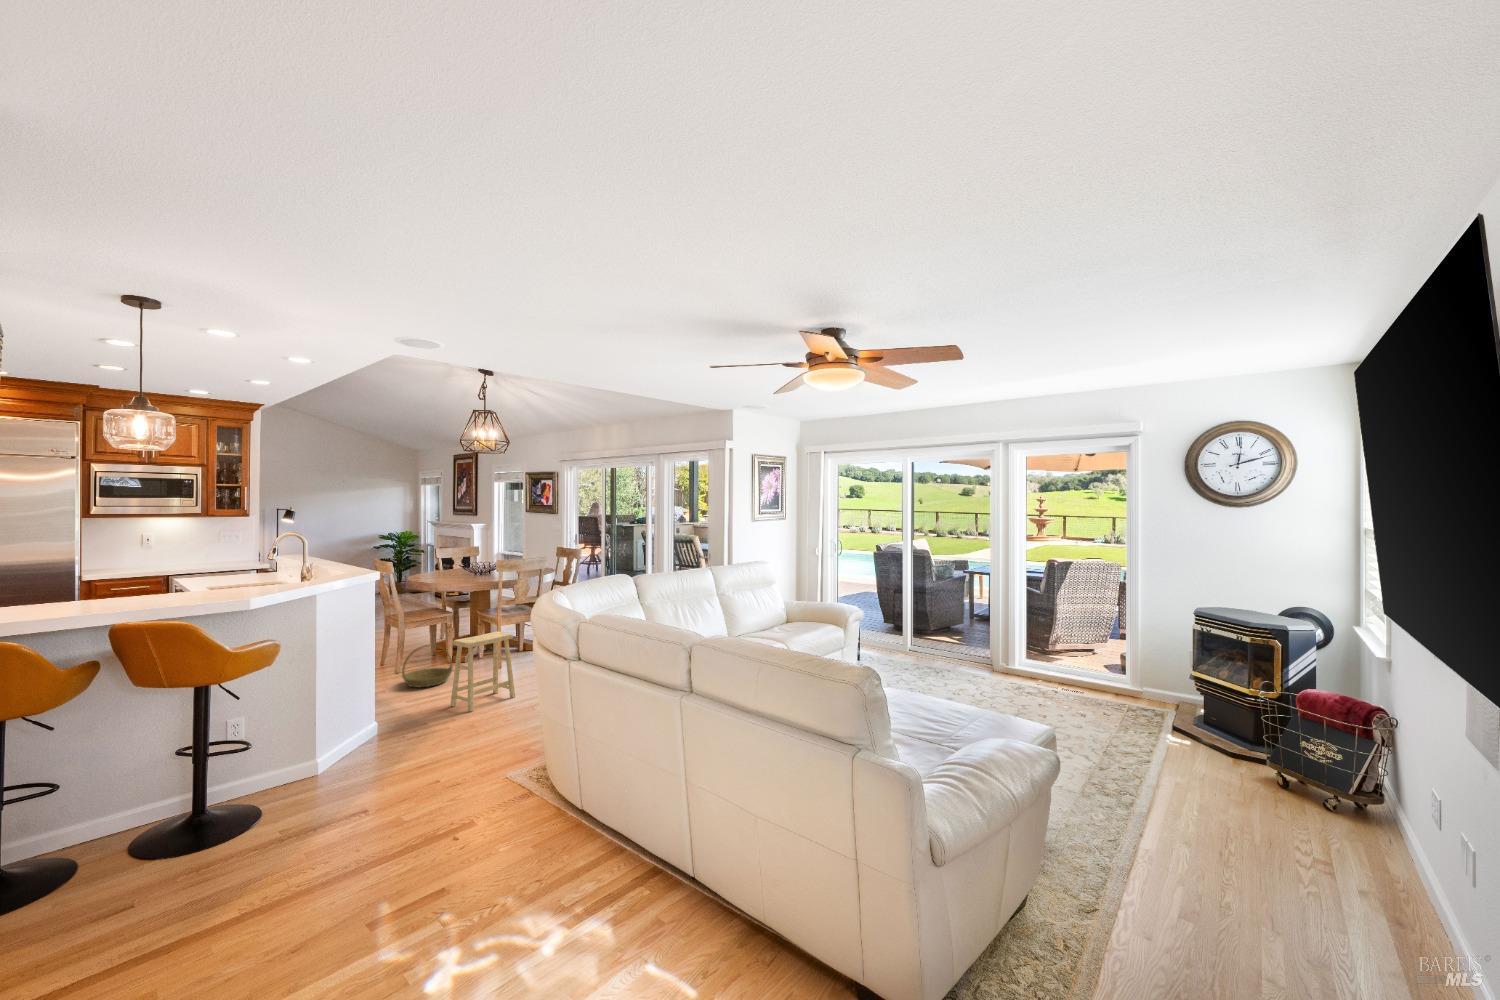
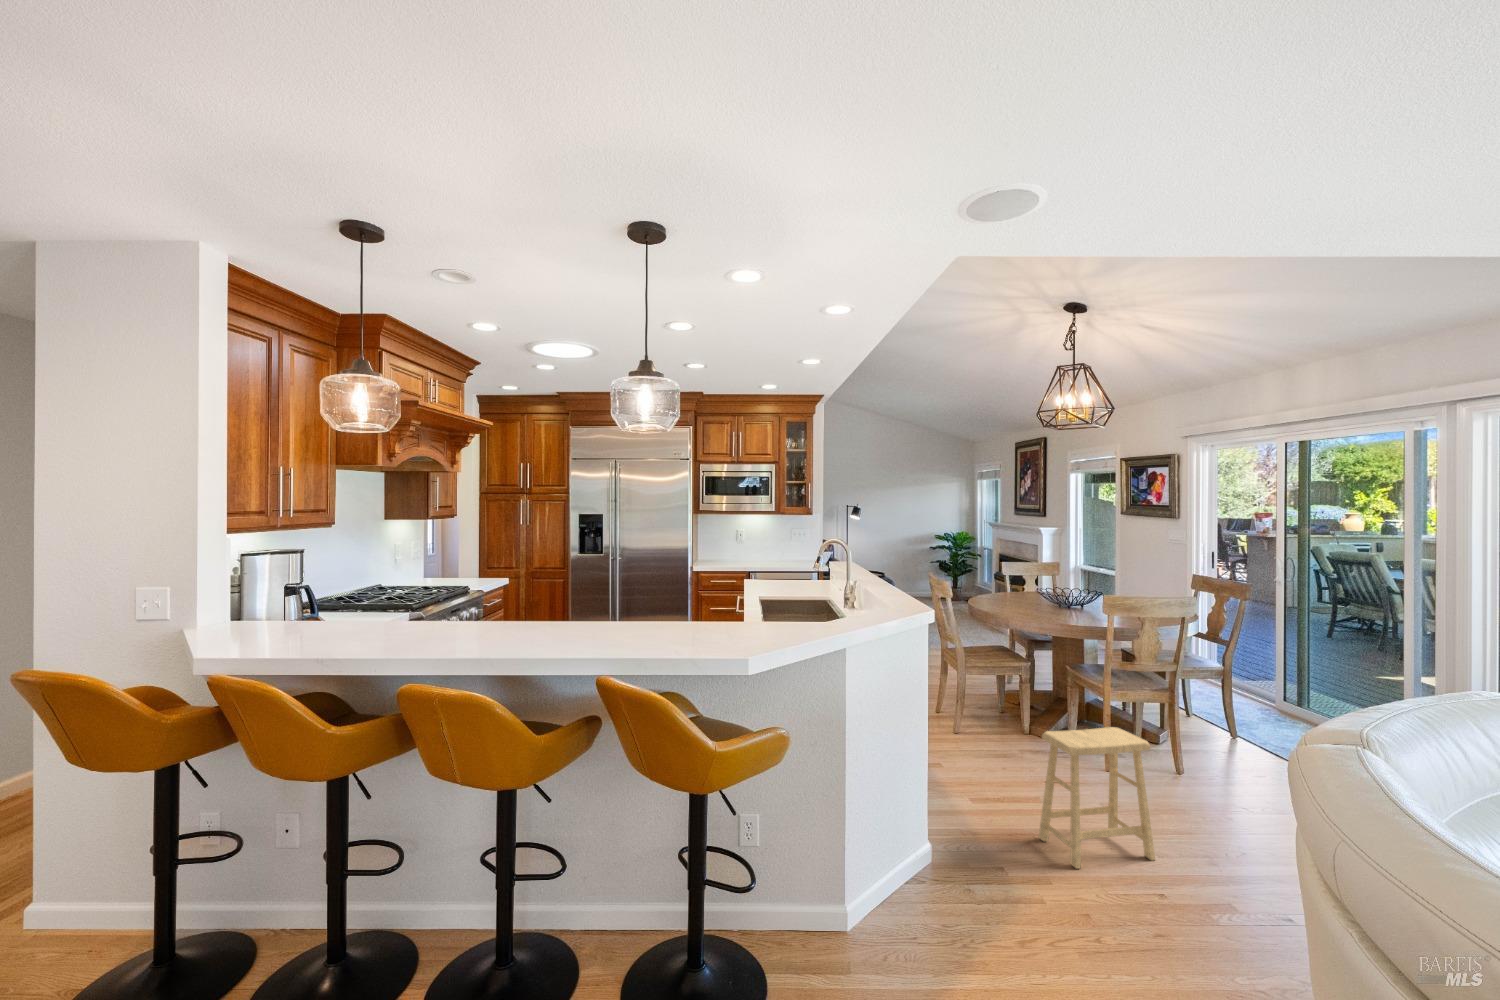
basket: present [402,644,453,687] -> none [964,711,1034,778]

